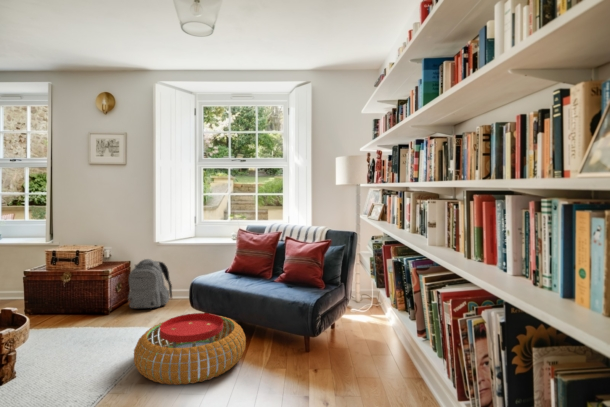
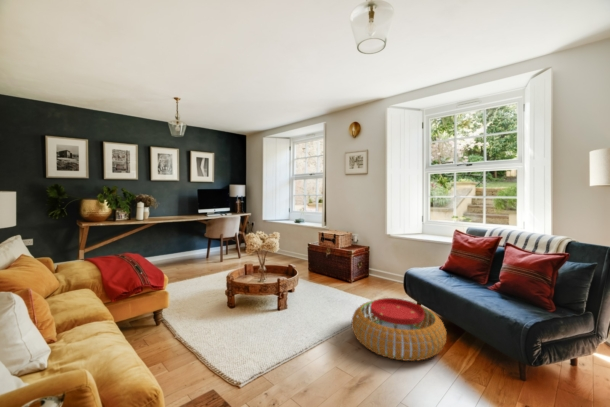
backpack: present [128,259,172,308] -> none [363,247,398,286]

